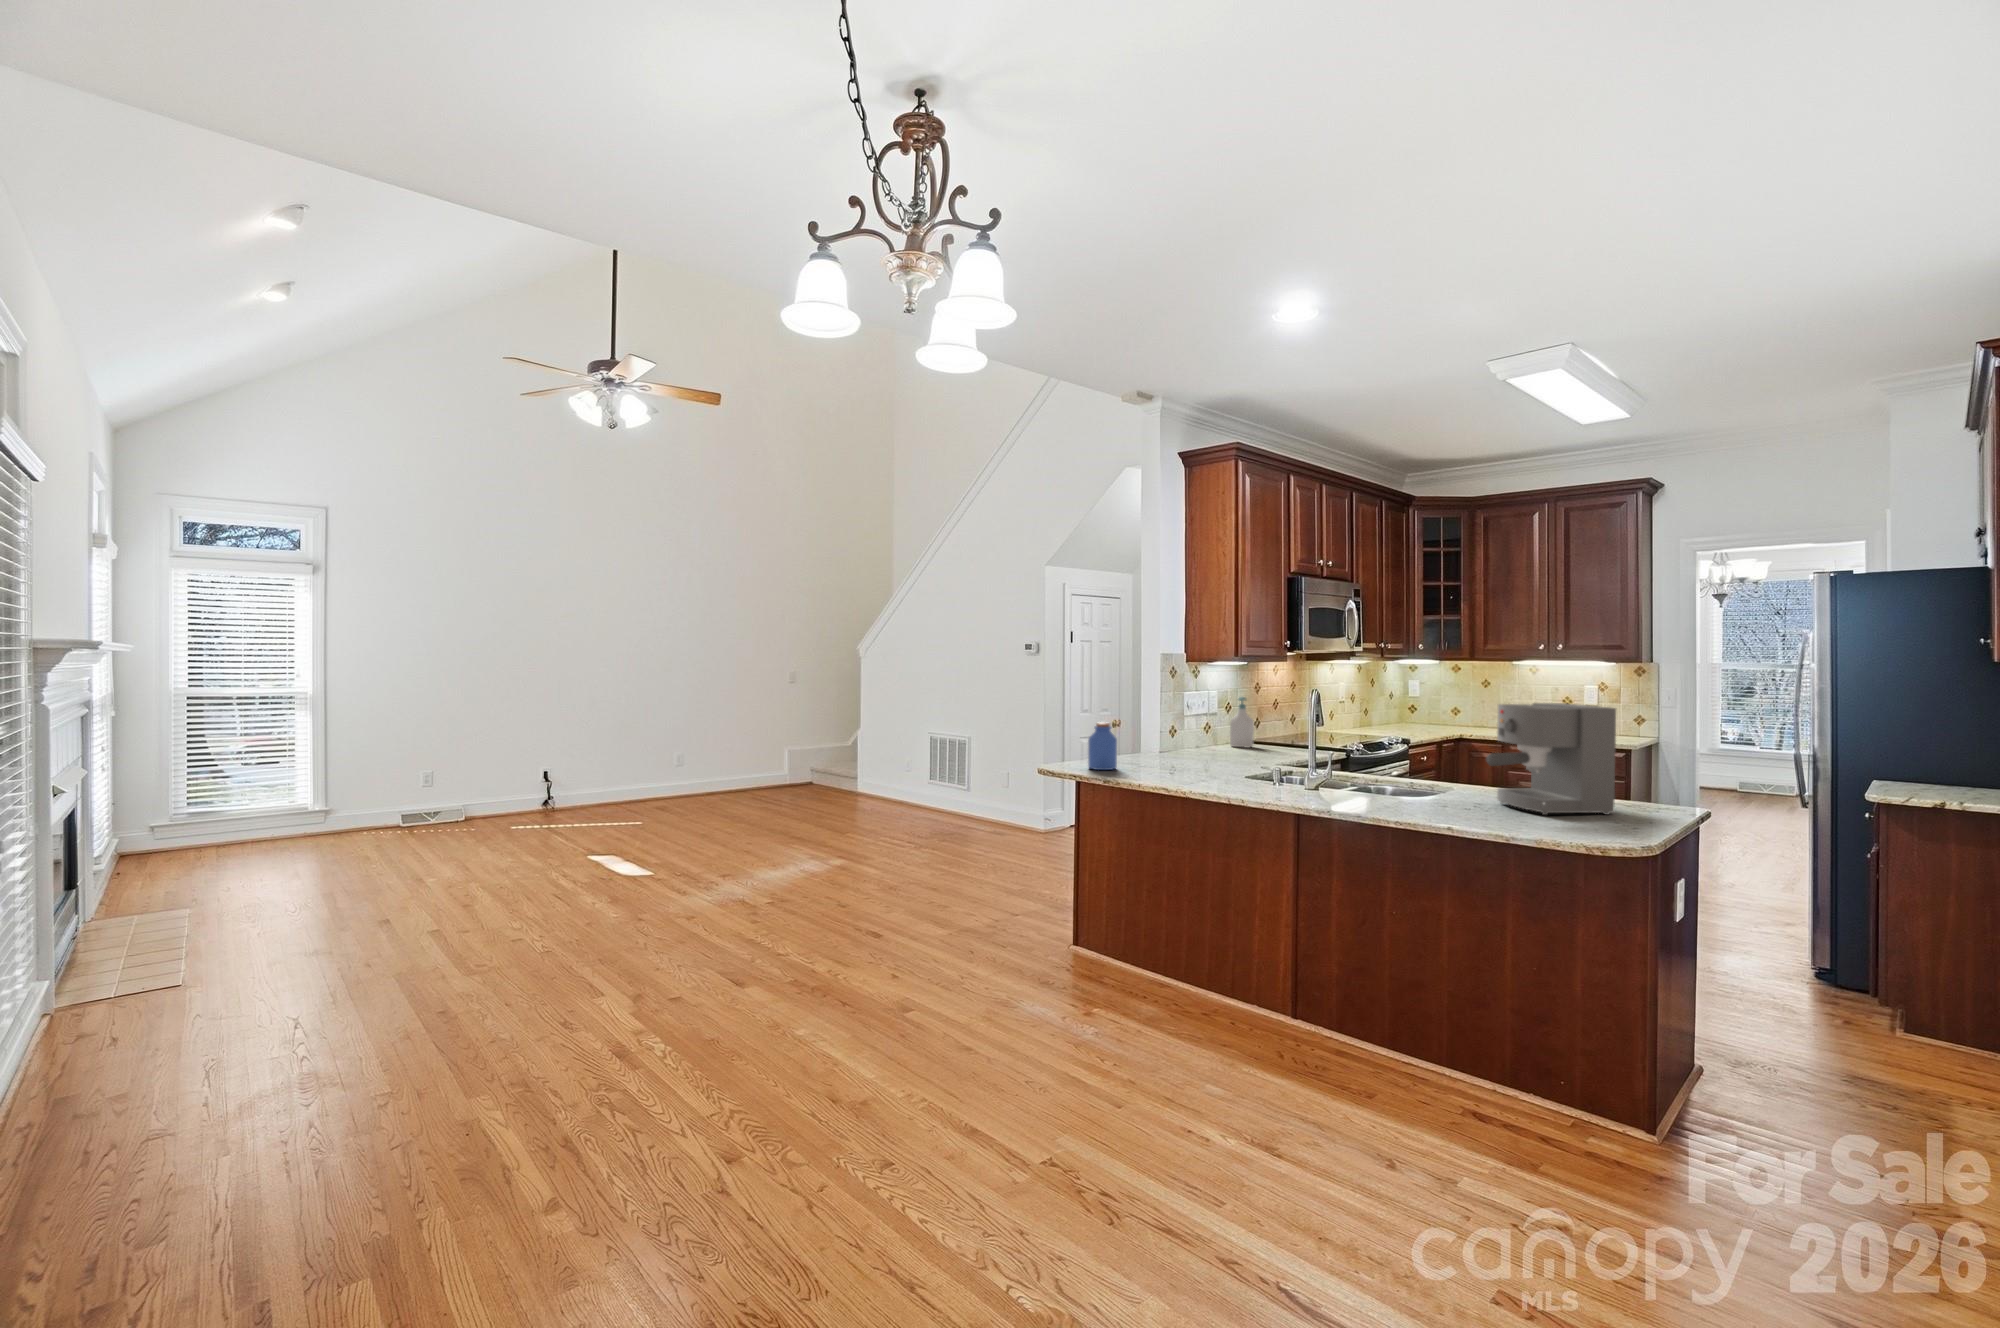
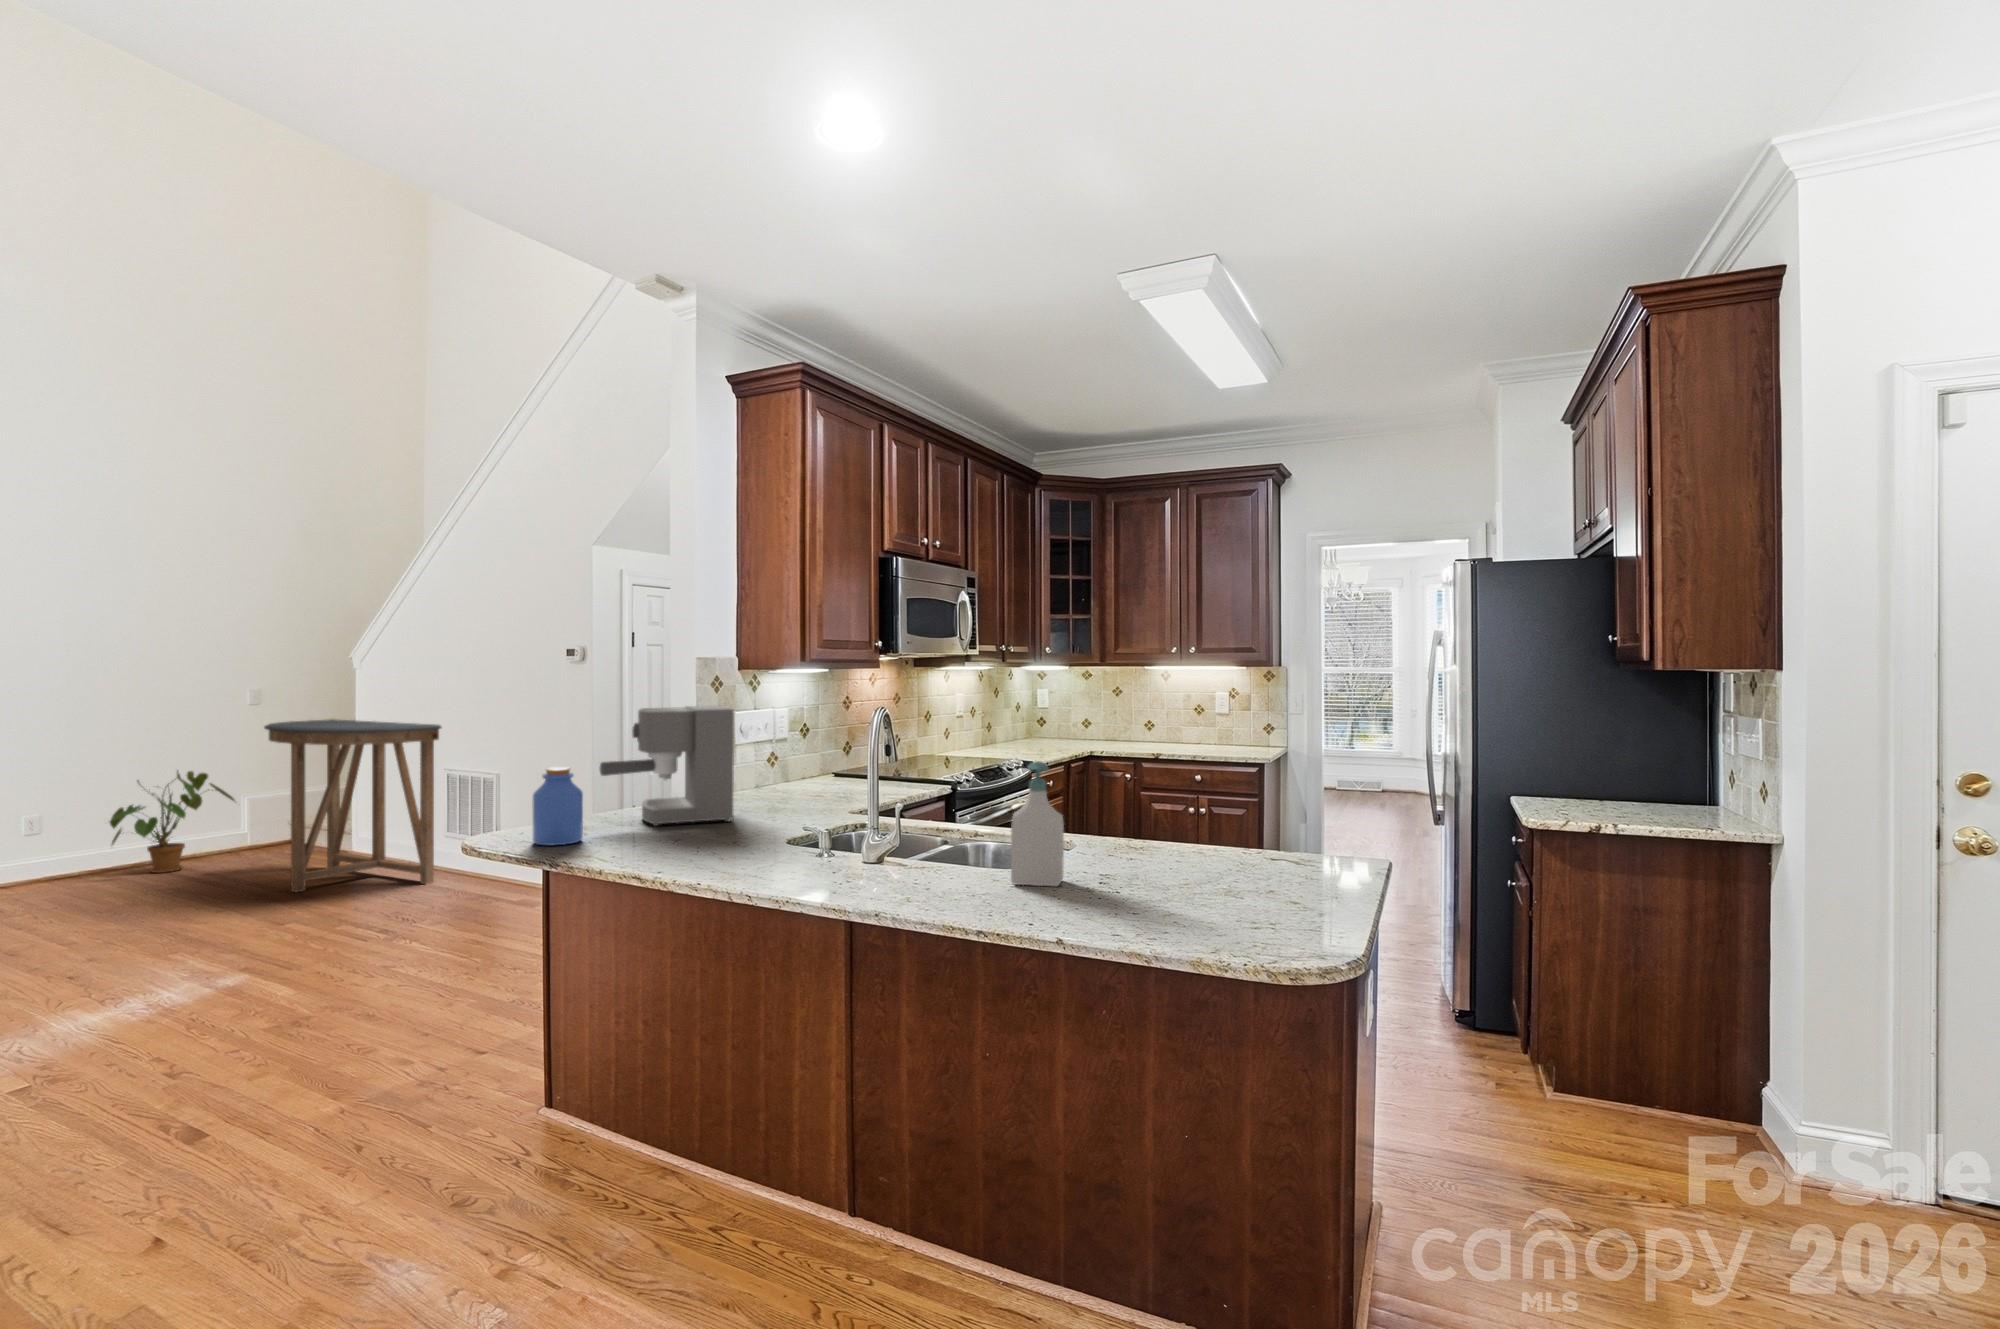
console table: none [840,693,950,811] -> present [264,719,441,892]
soap bottle: present [1230,697,1254,747] -> present [1011,761,1064,886]
coffee maker: present [1486,703,1616,815] -> present [600,706,734,826]
house plant: none [746,724,815,793] -> present [110,771,235,873]

